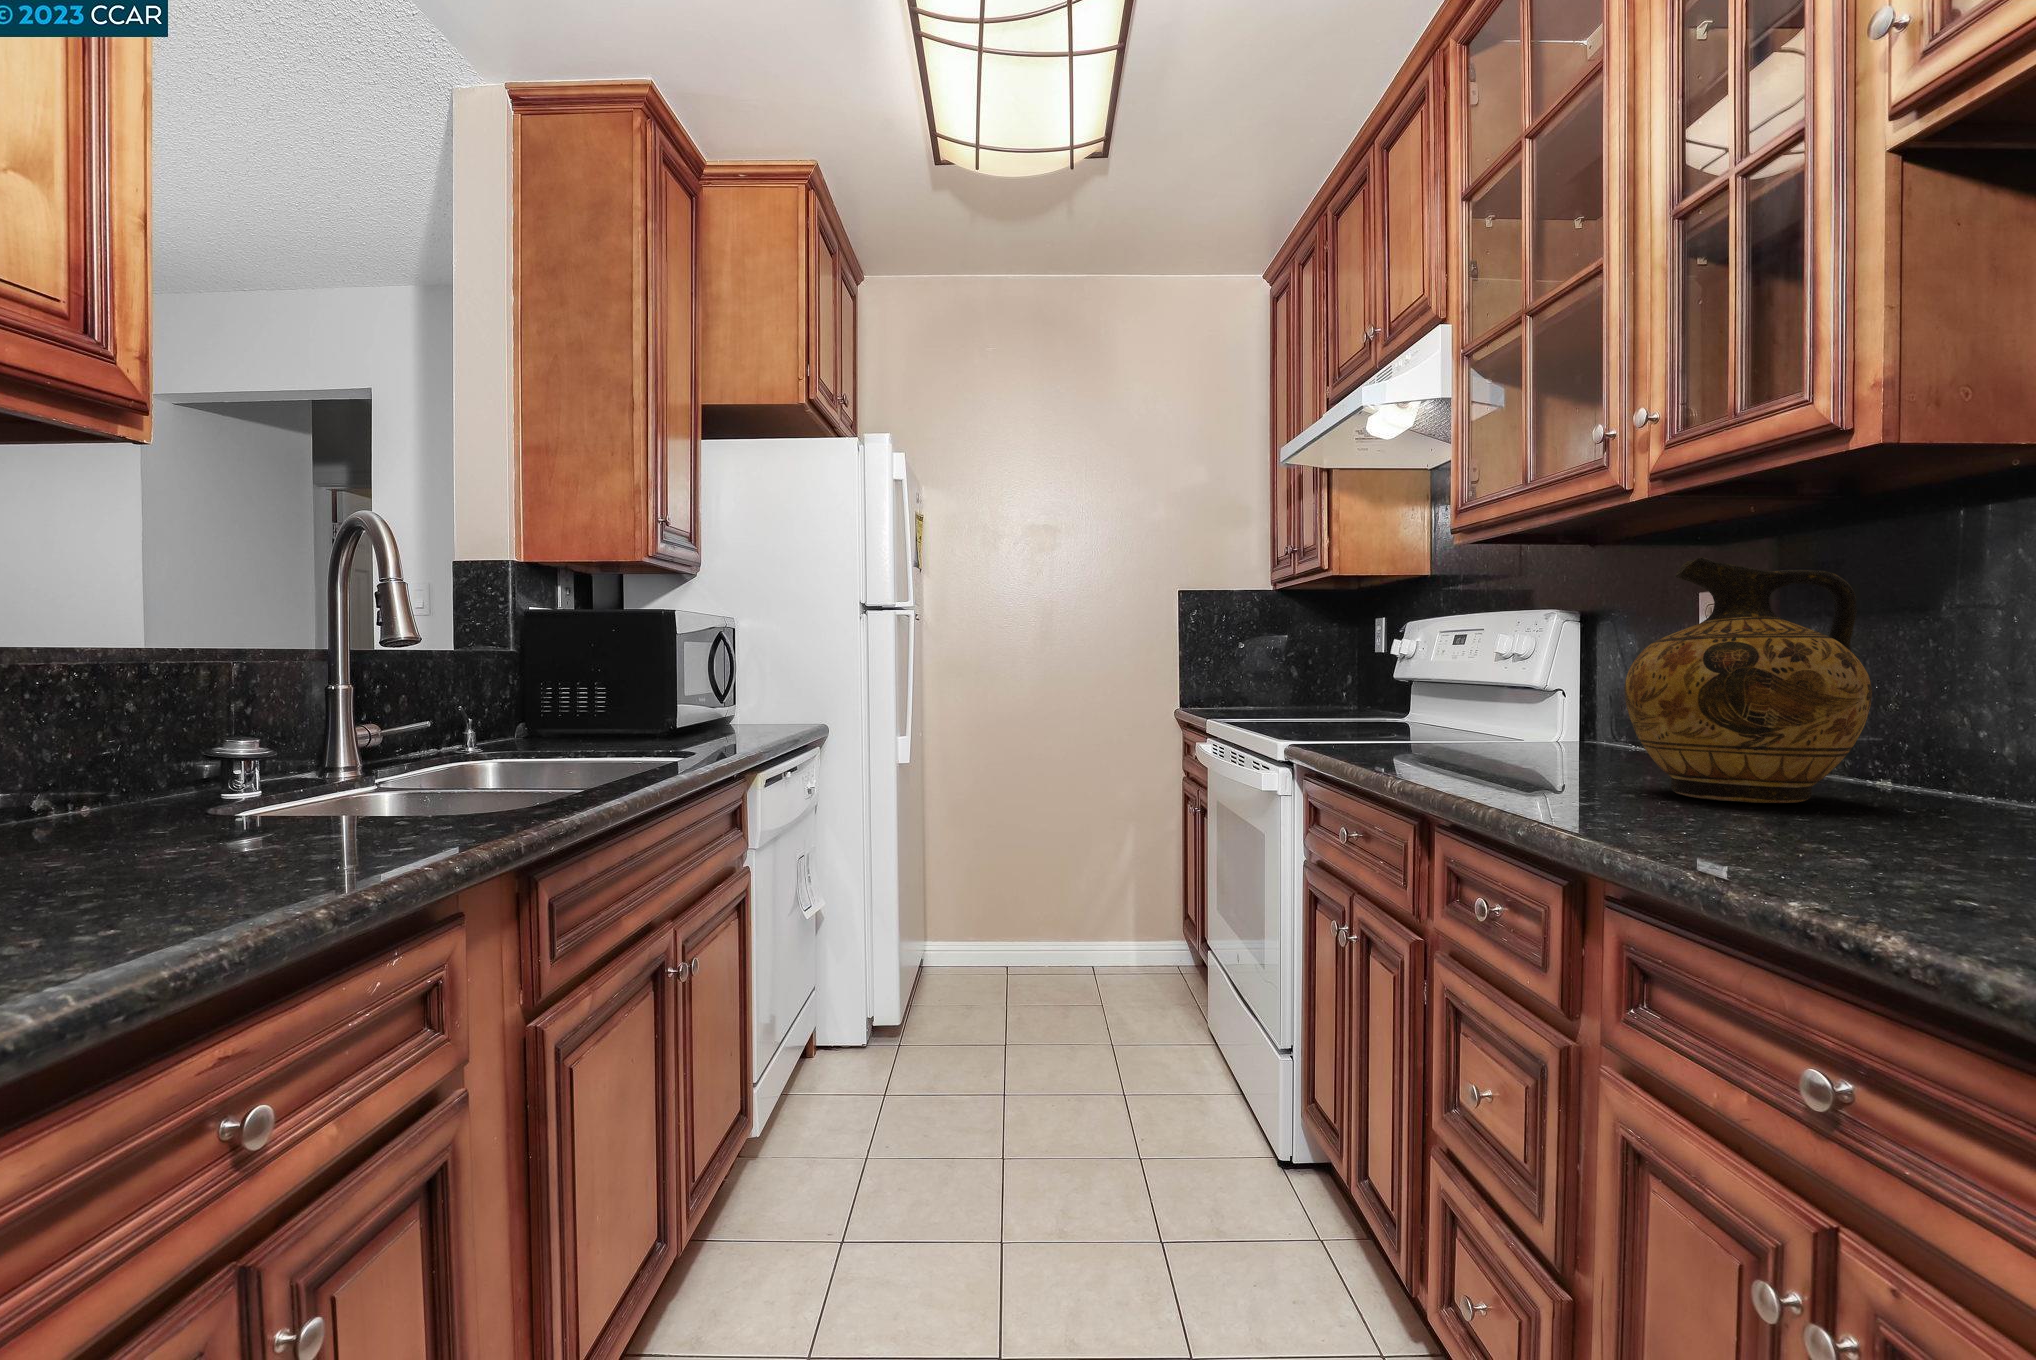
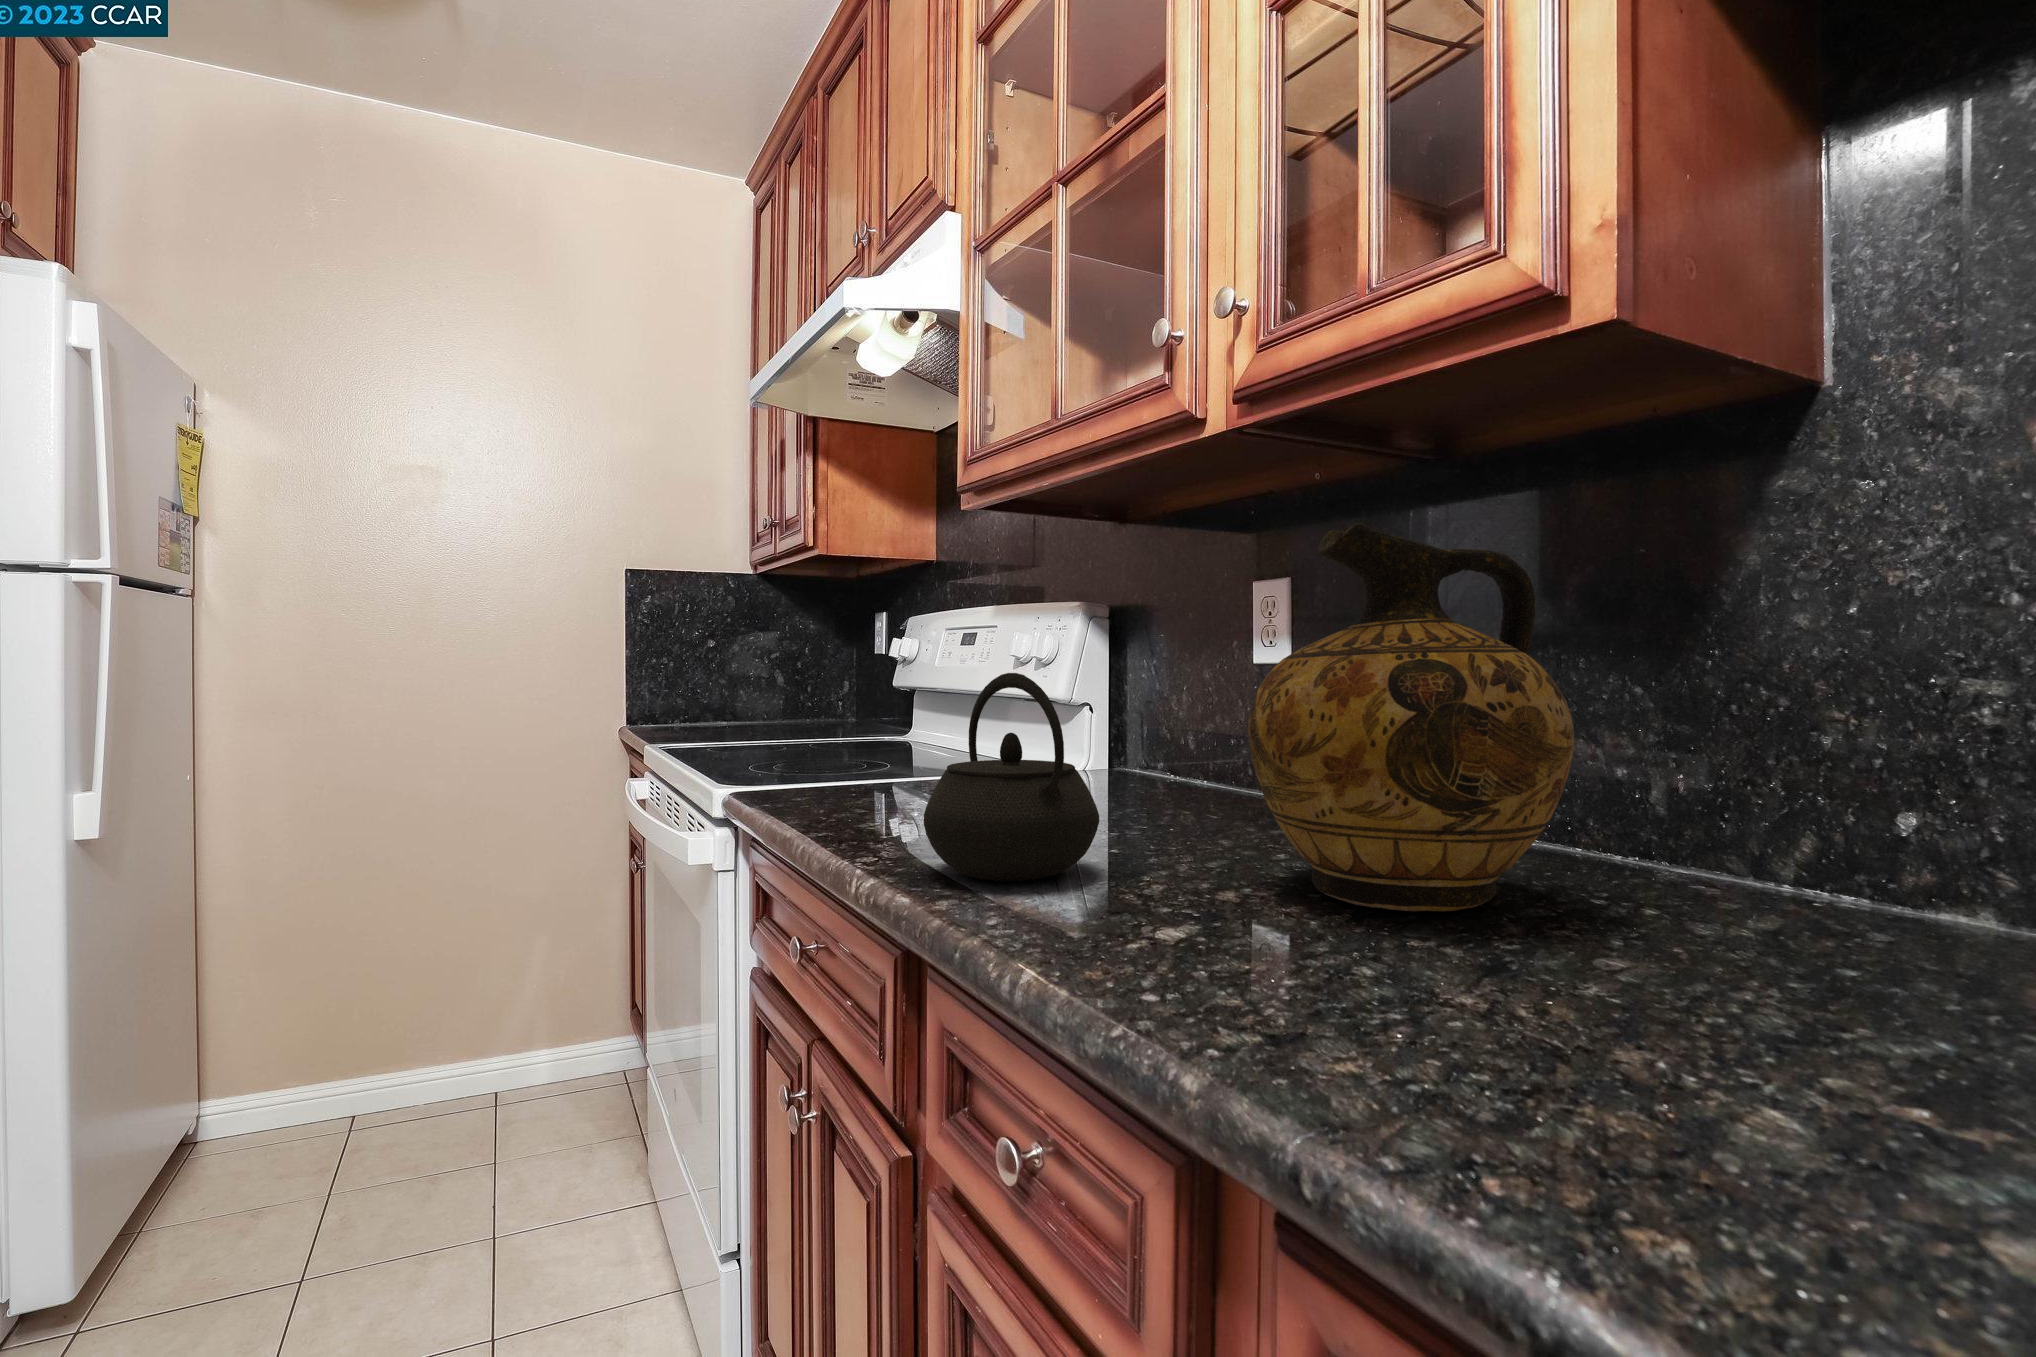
kettle: none [1405,654,1523,777] -> present [924,673,1099,881]

